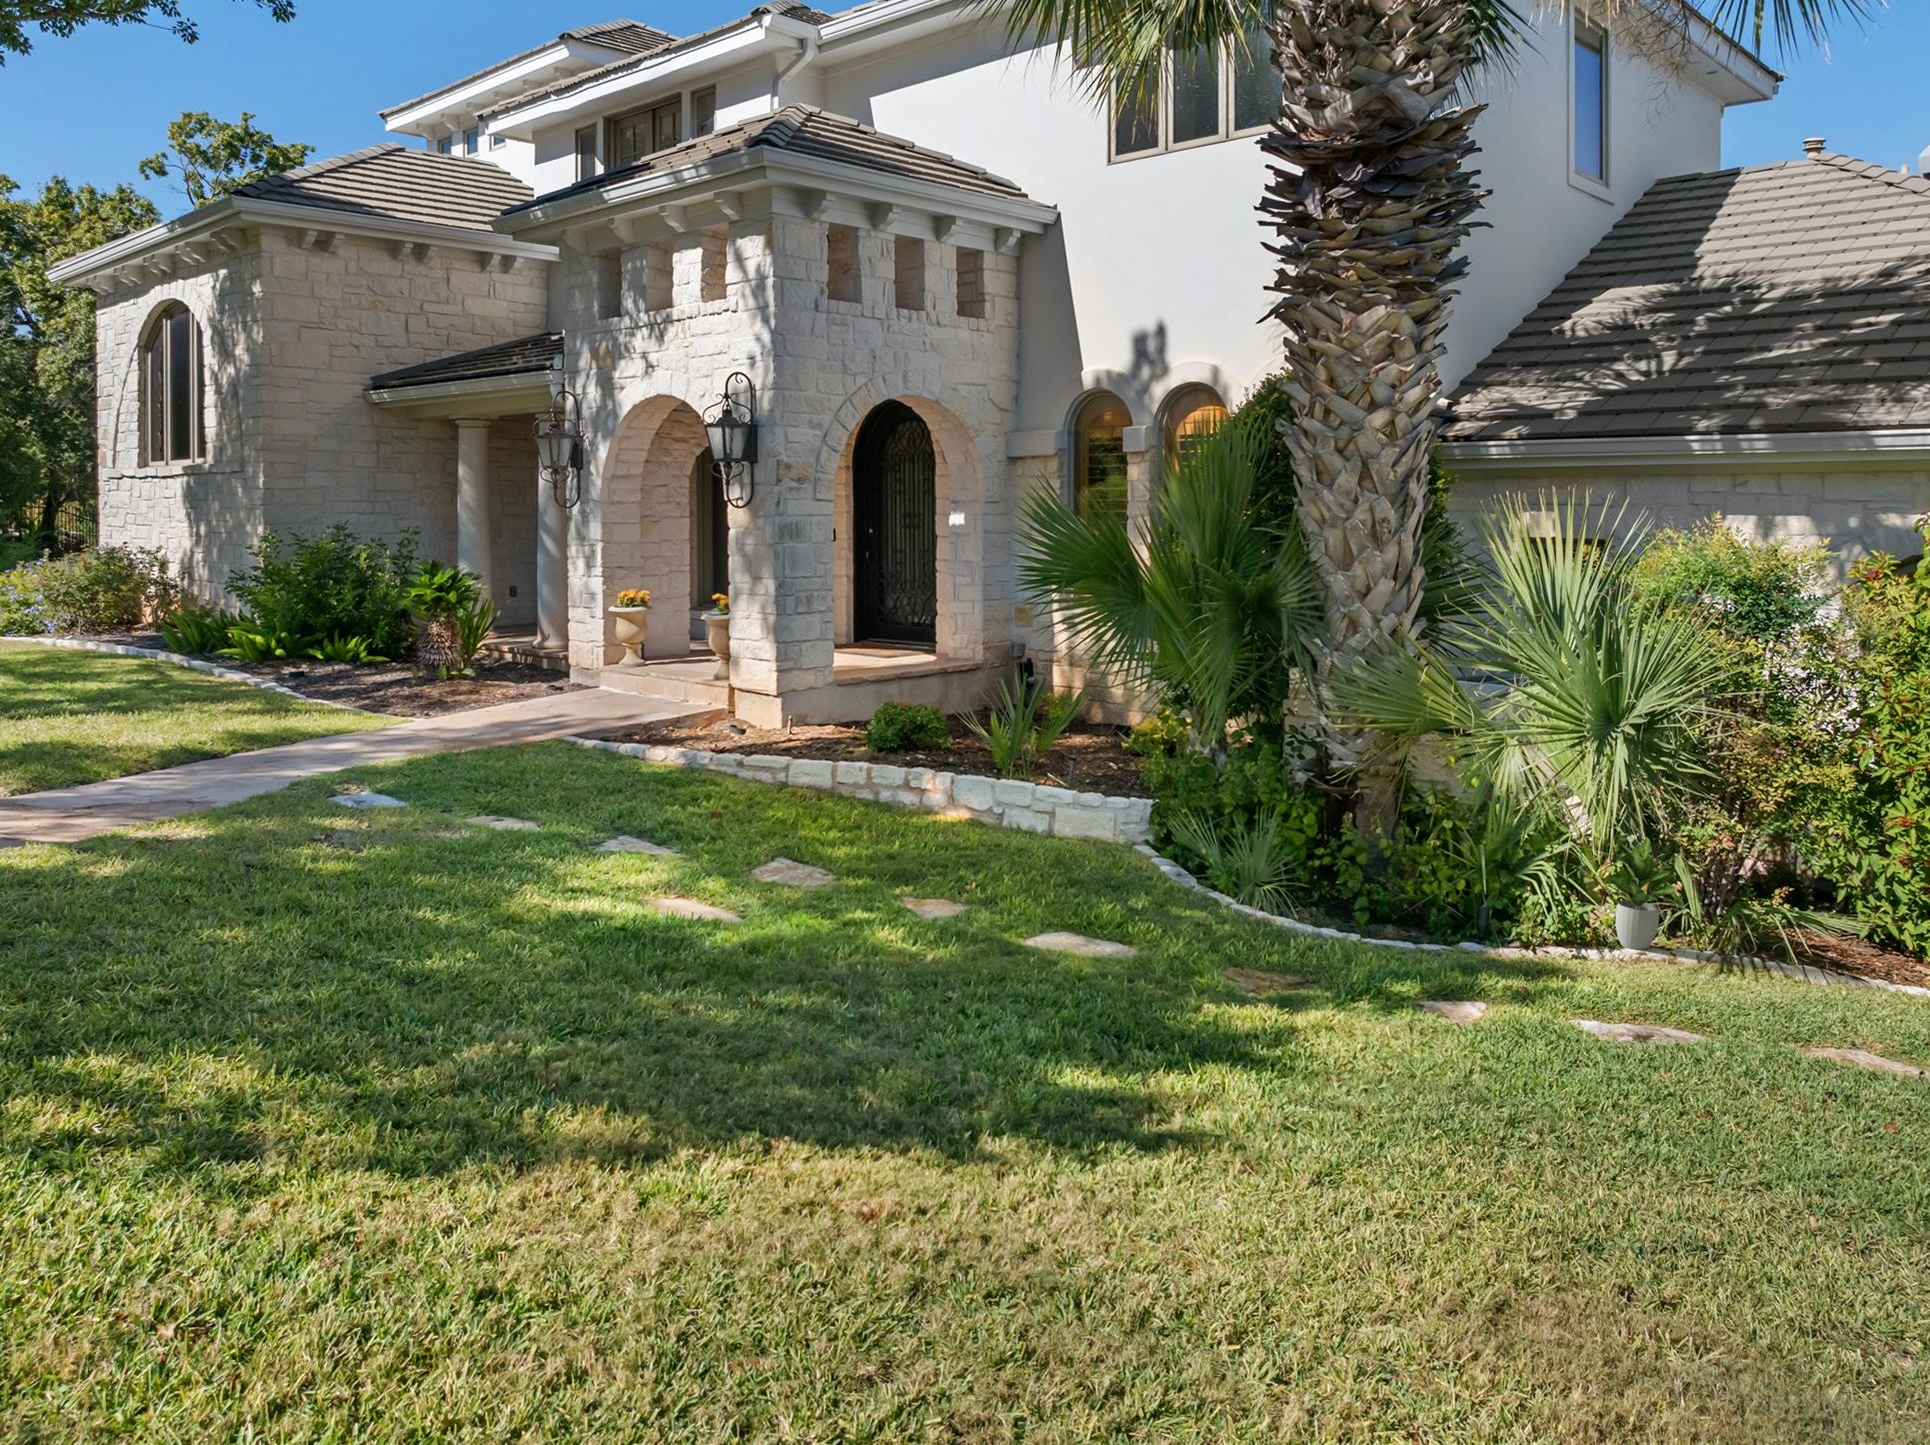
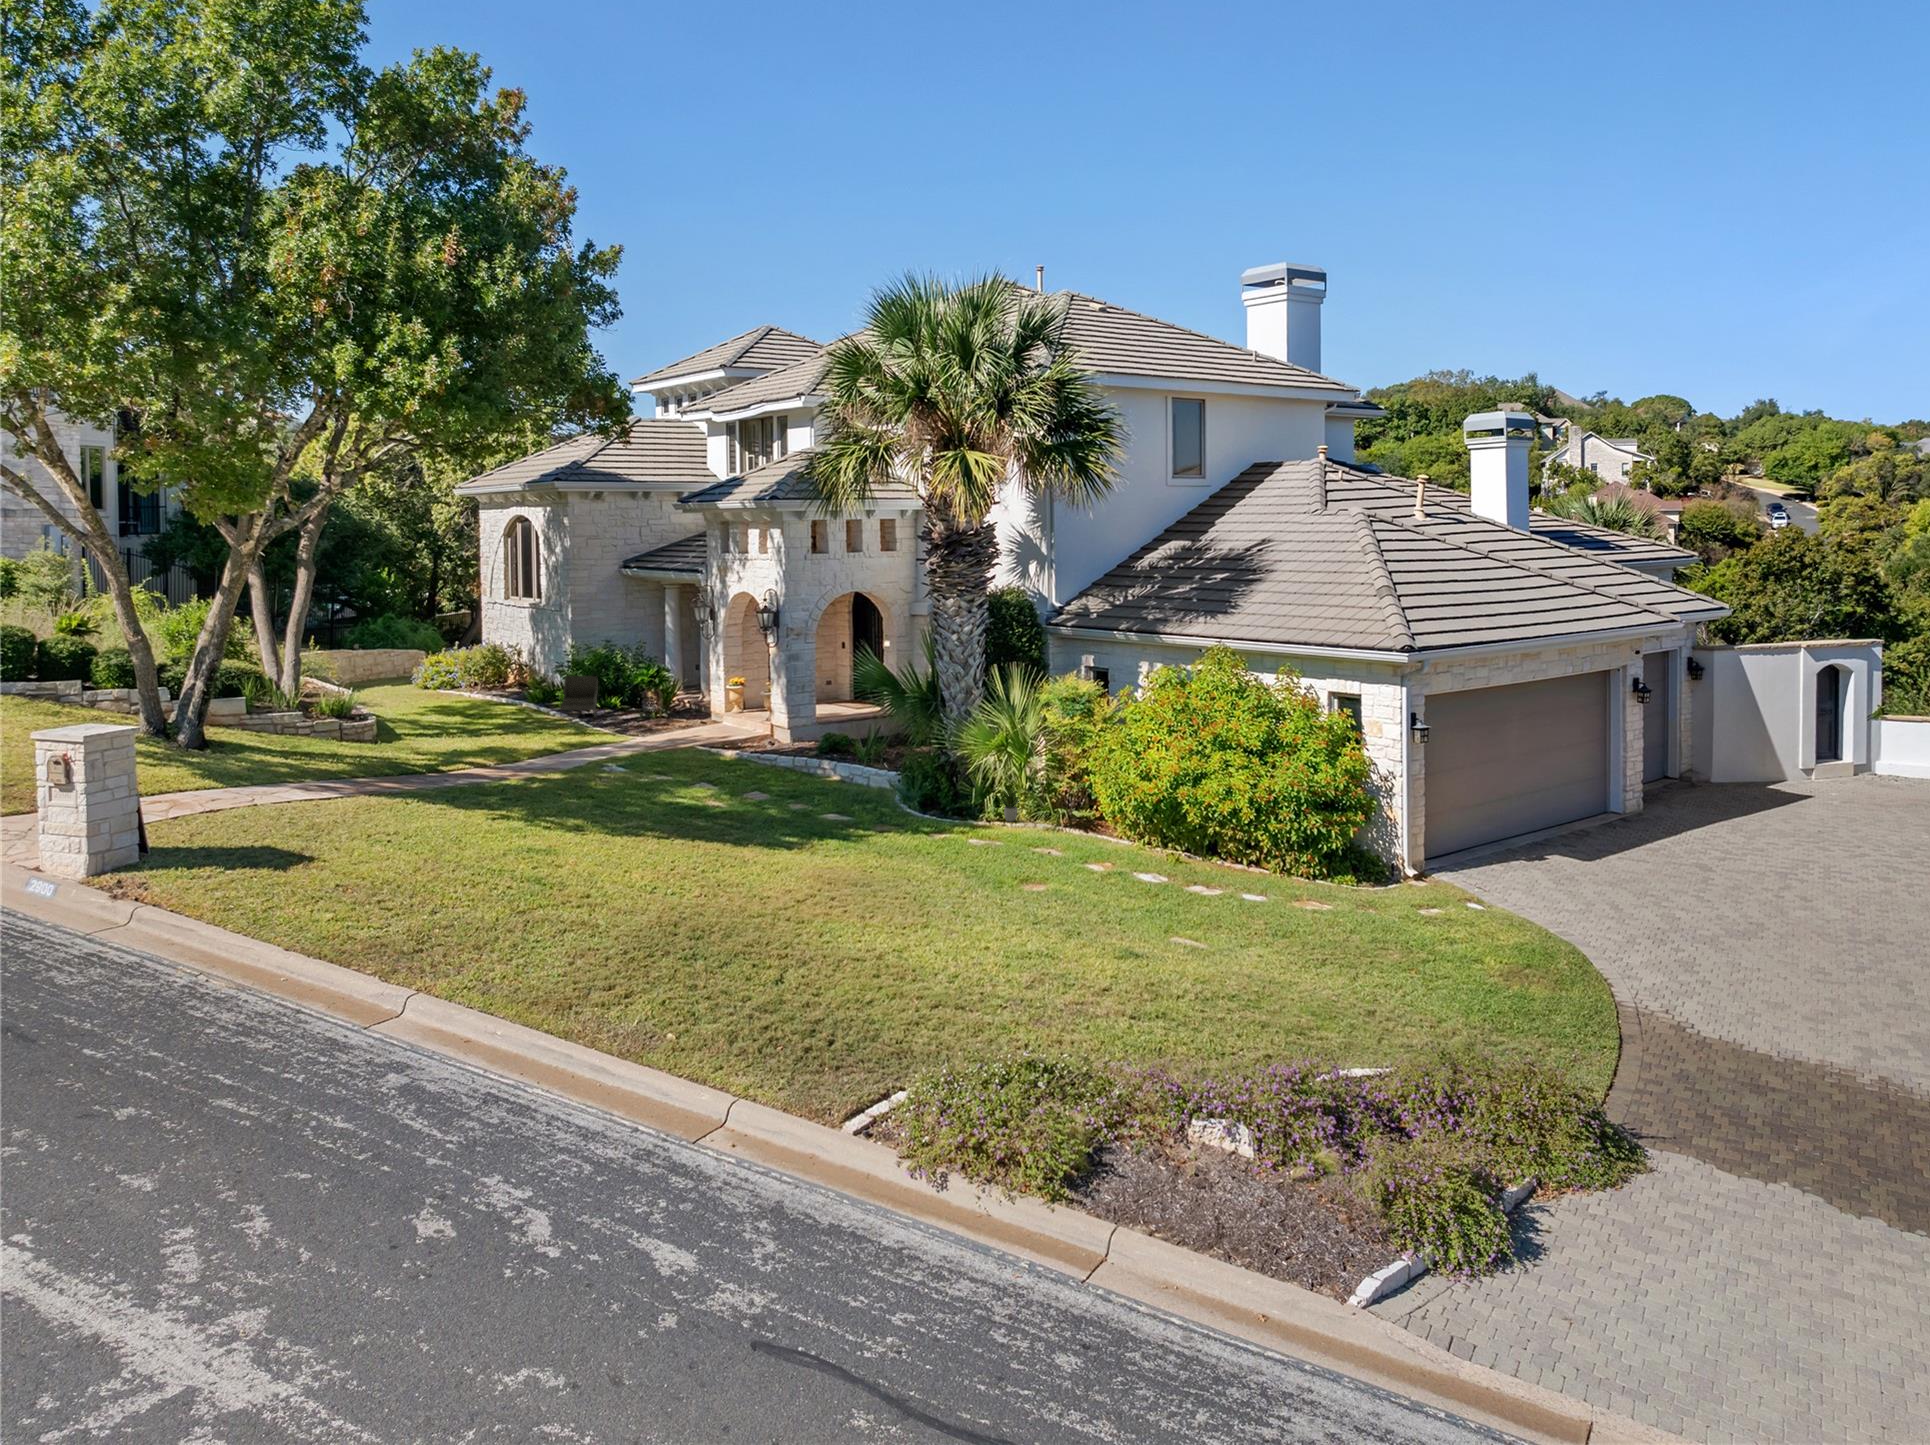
armchair: none [235,591,322,678] -> present [560,676,598,714]

